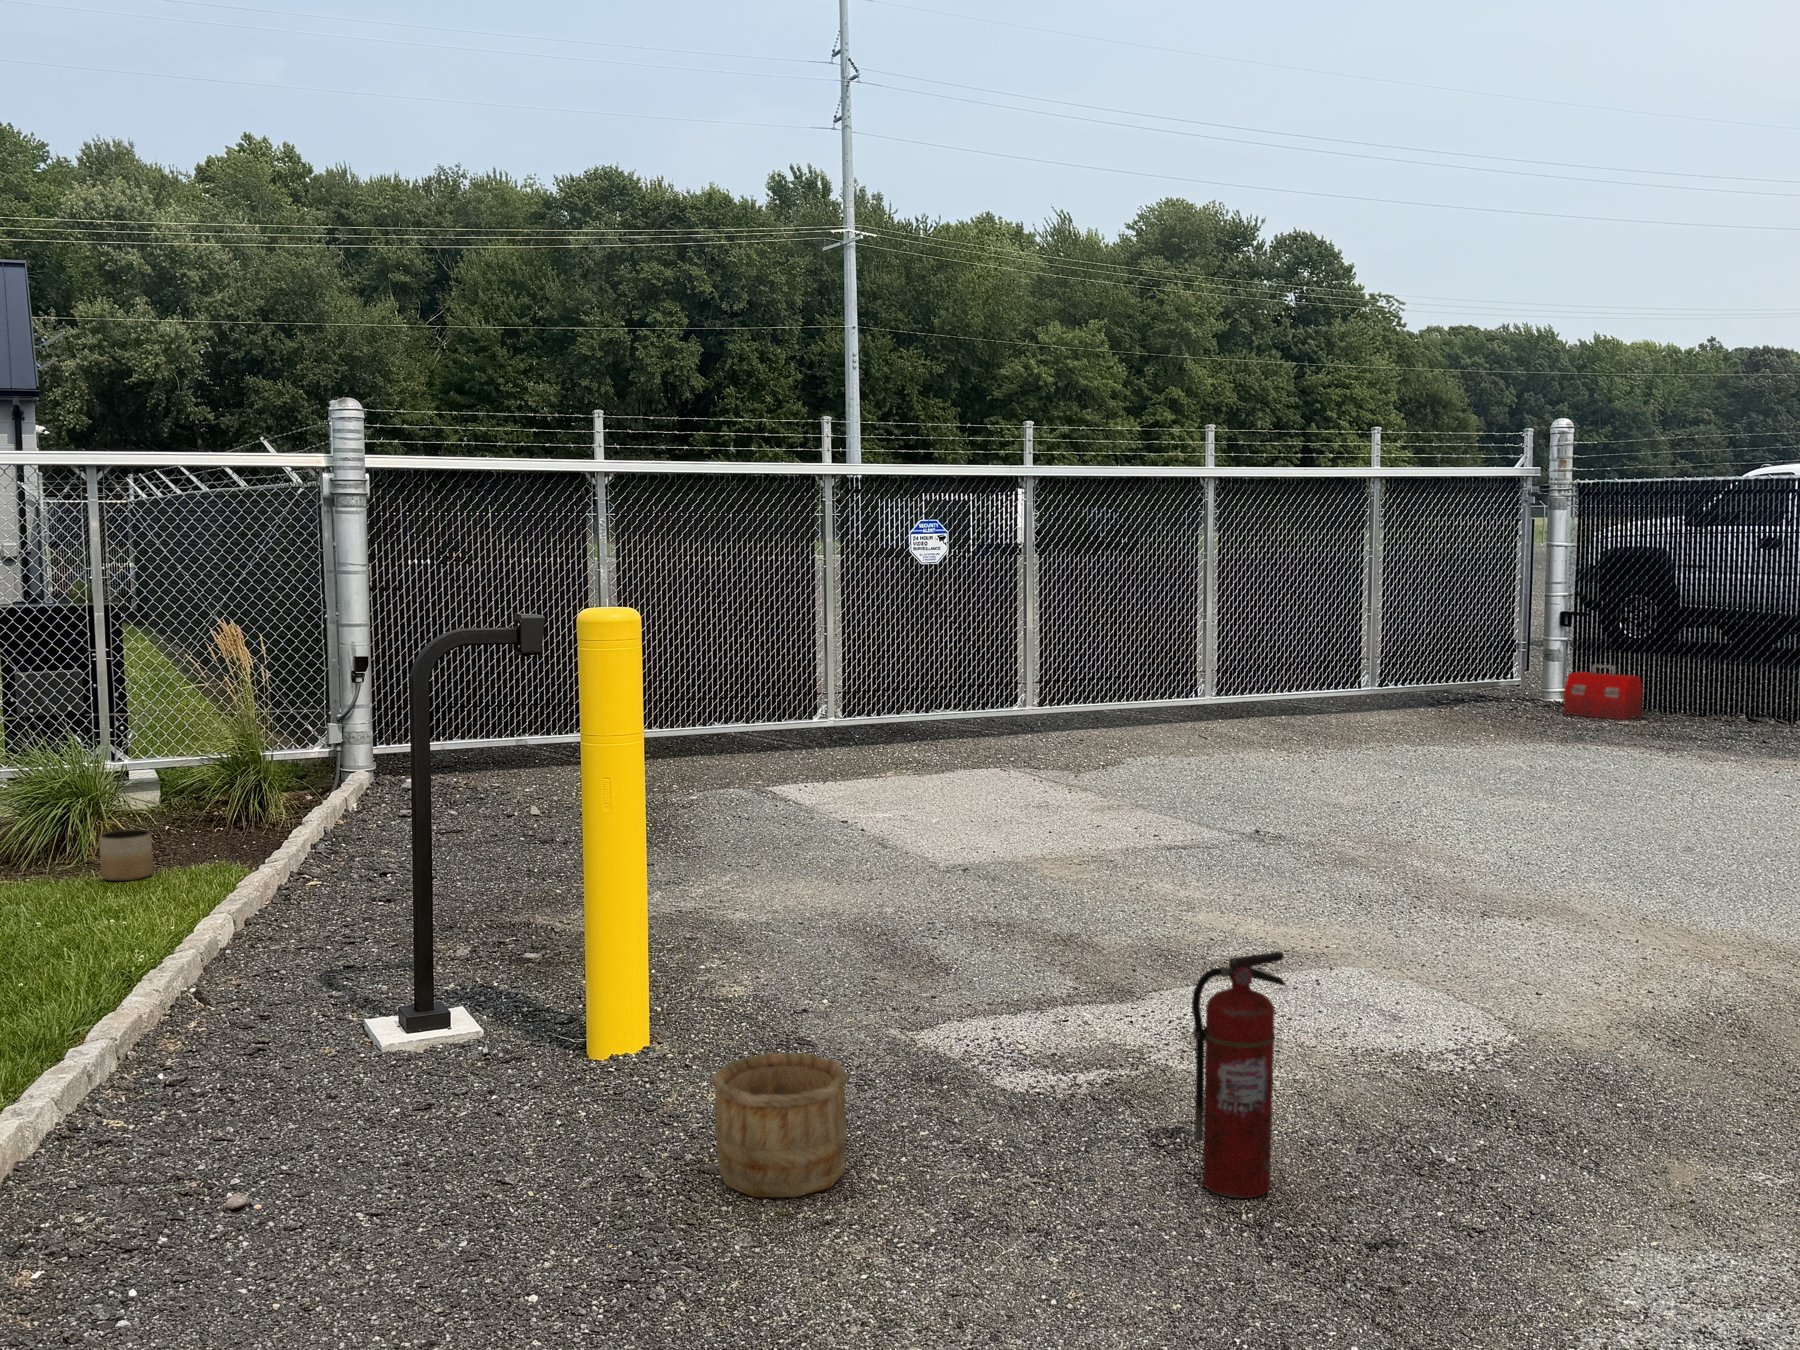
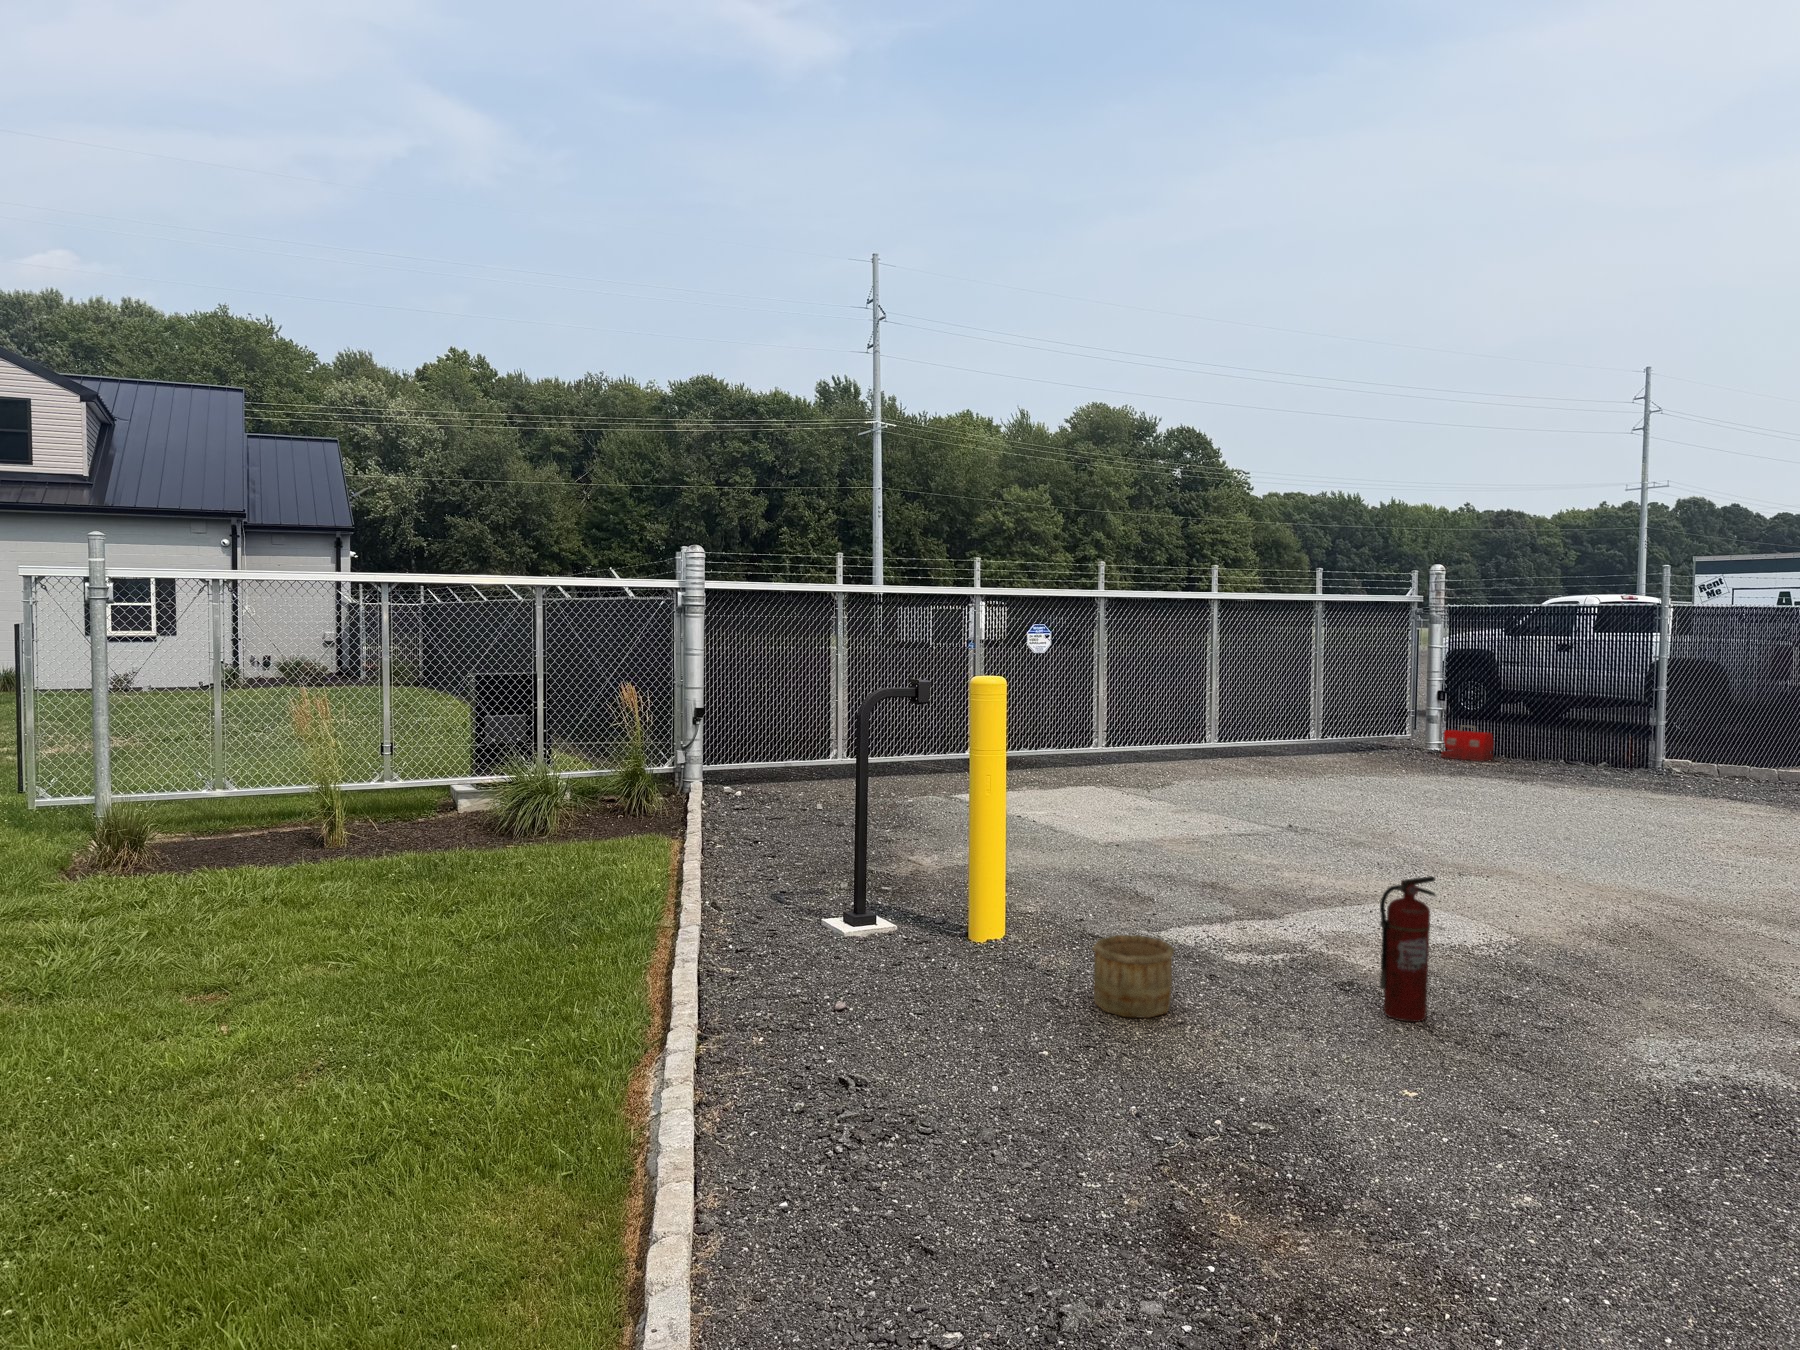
planter: present [99,829,153,881] -> none [580,812,611,844]

